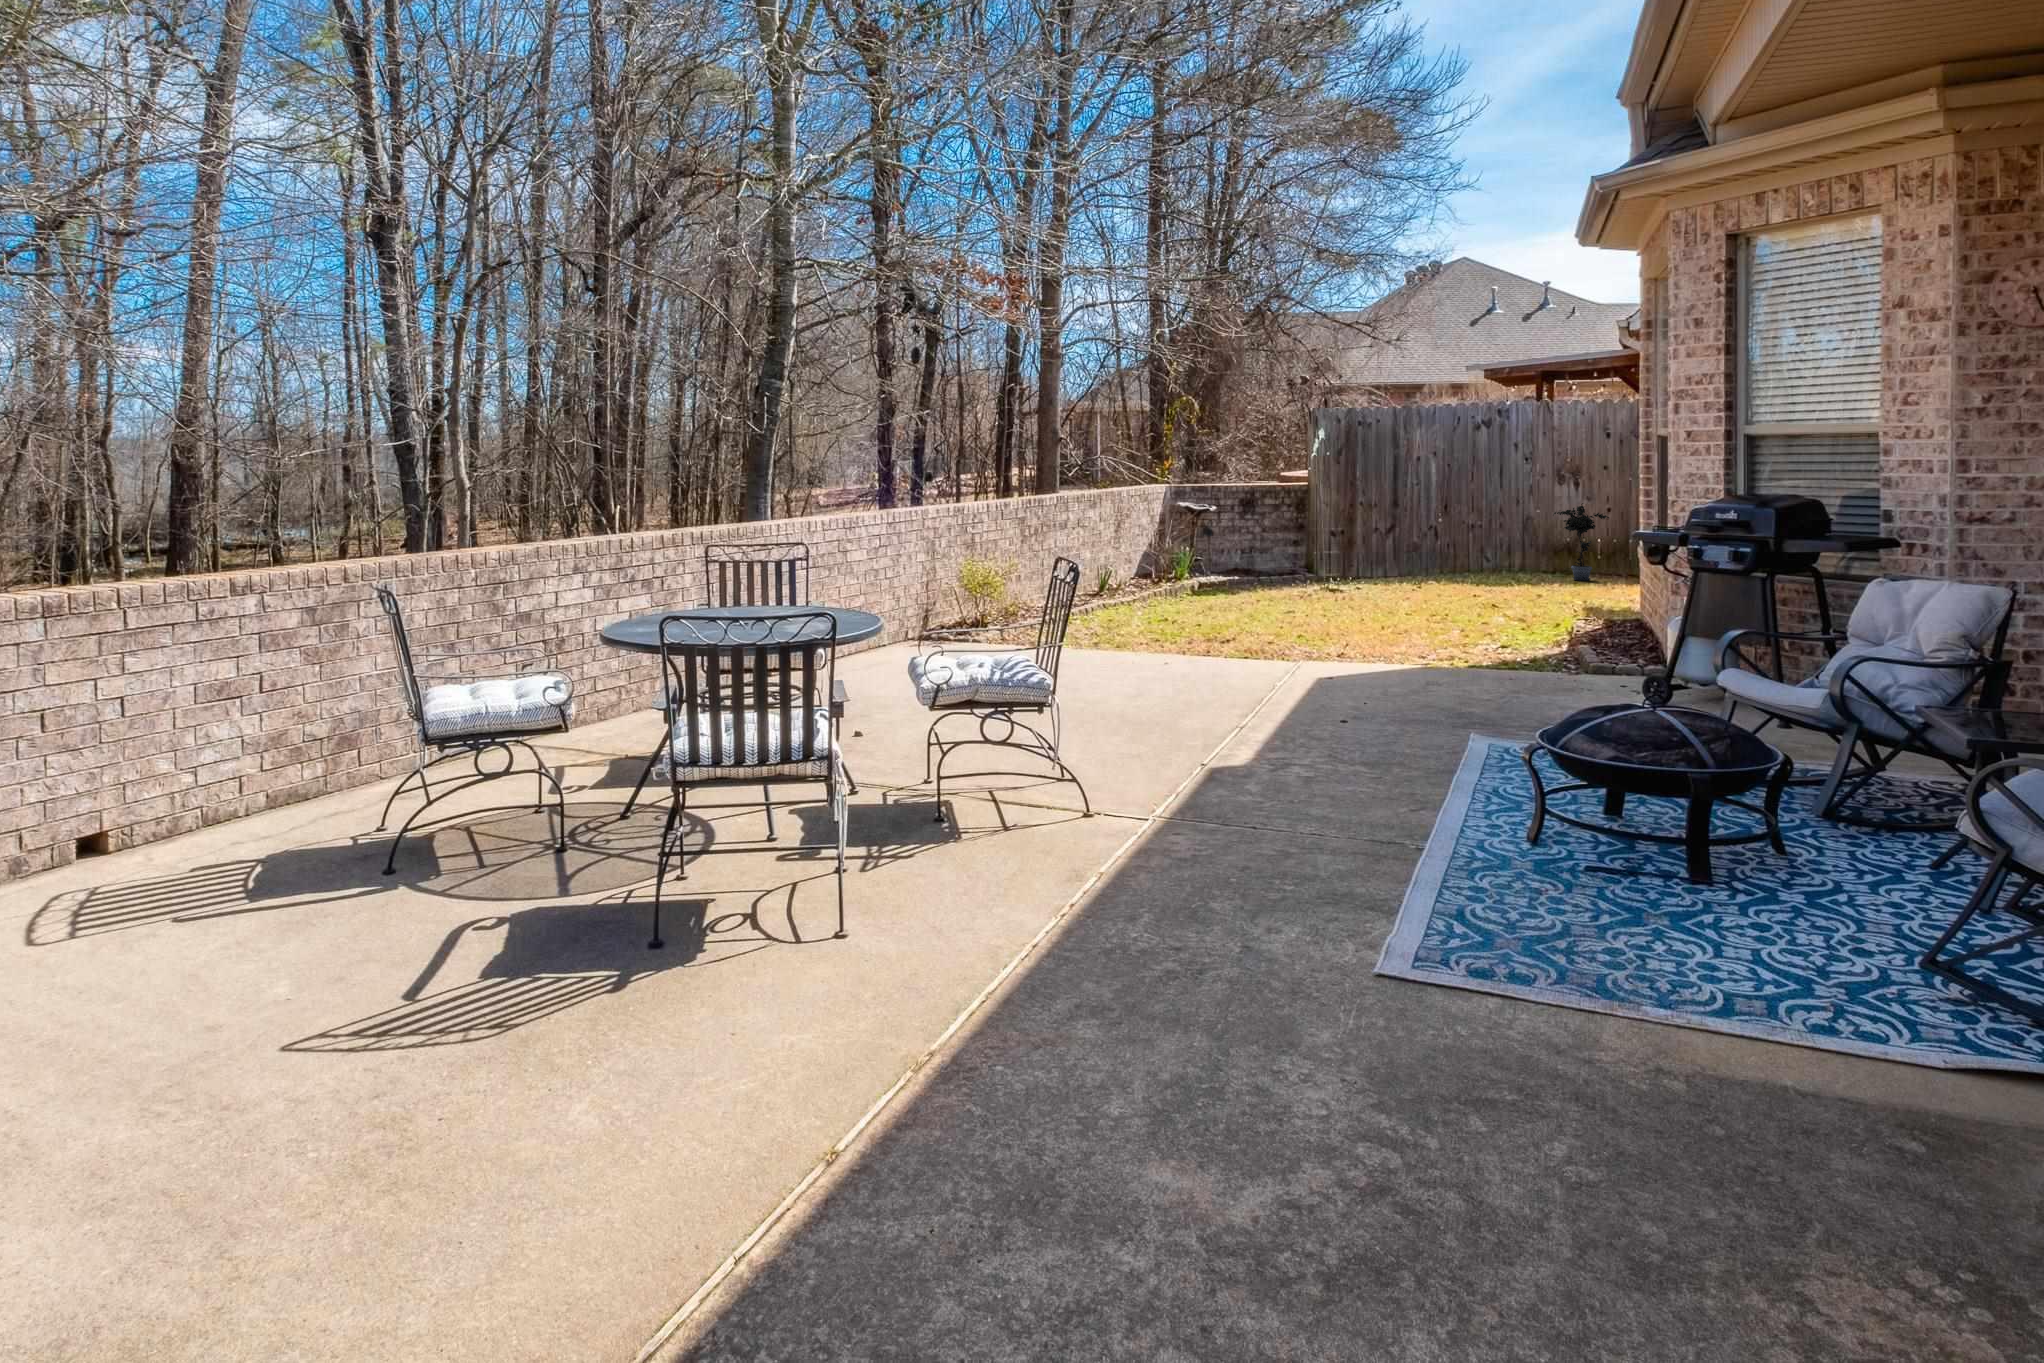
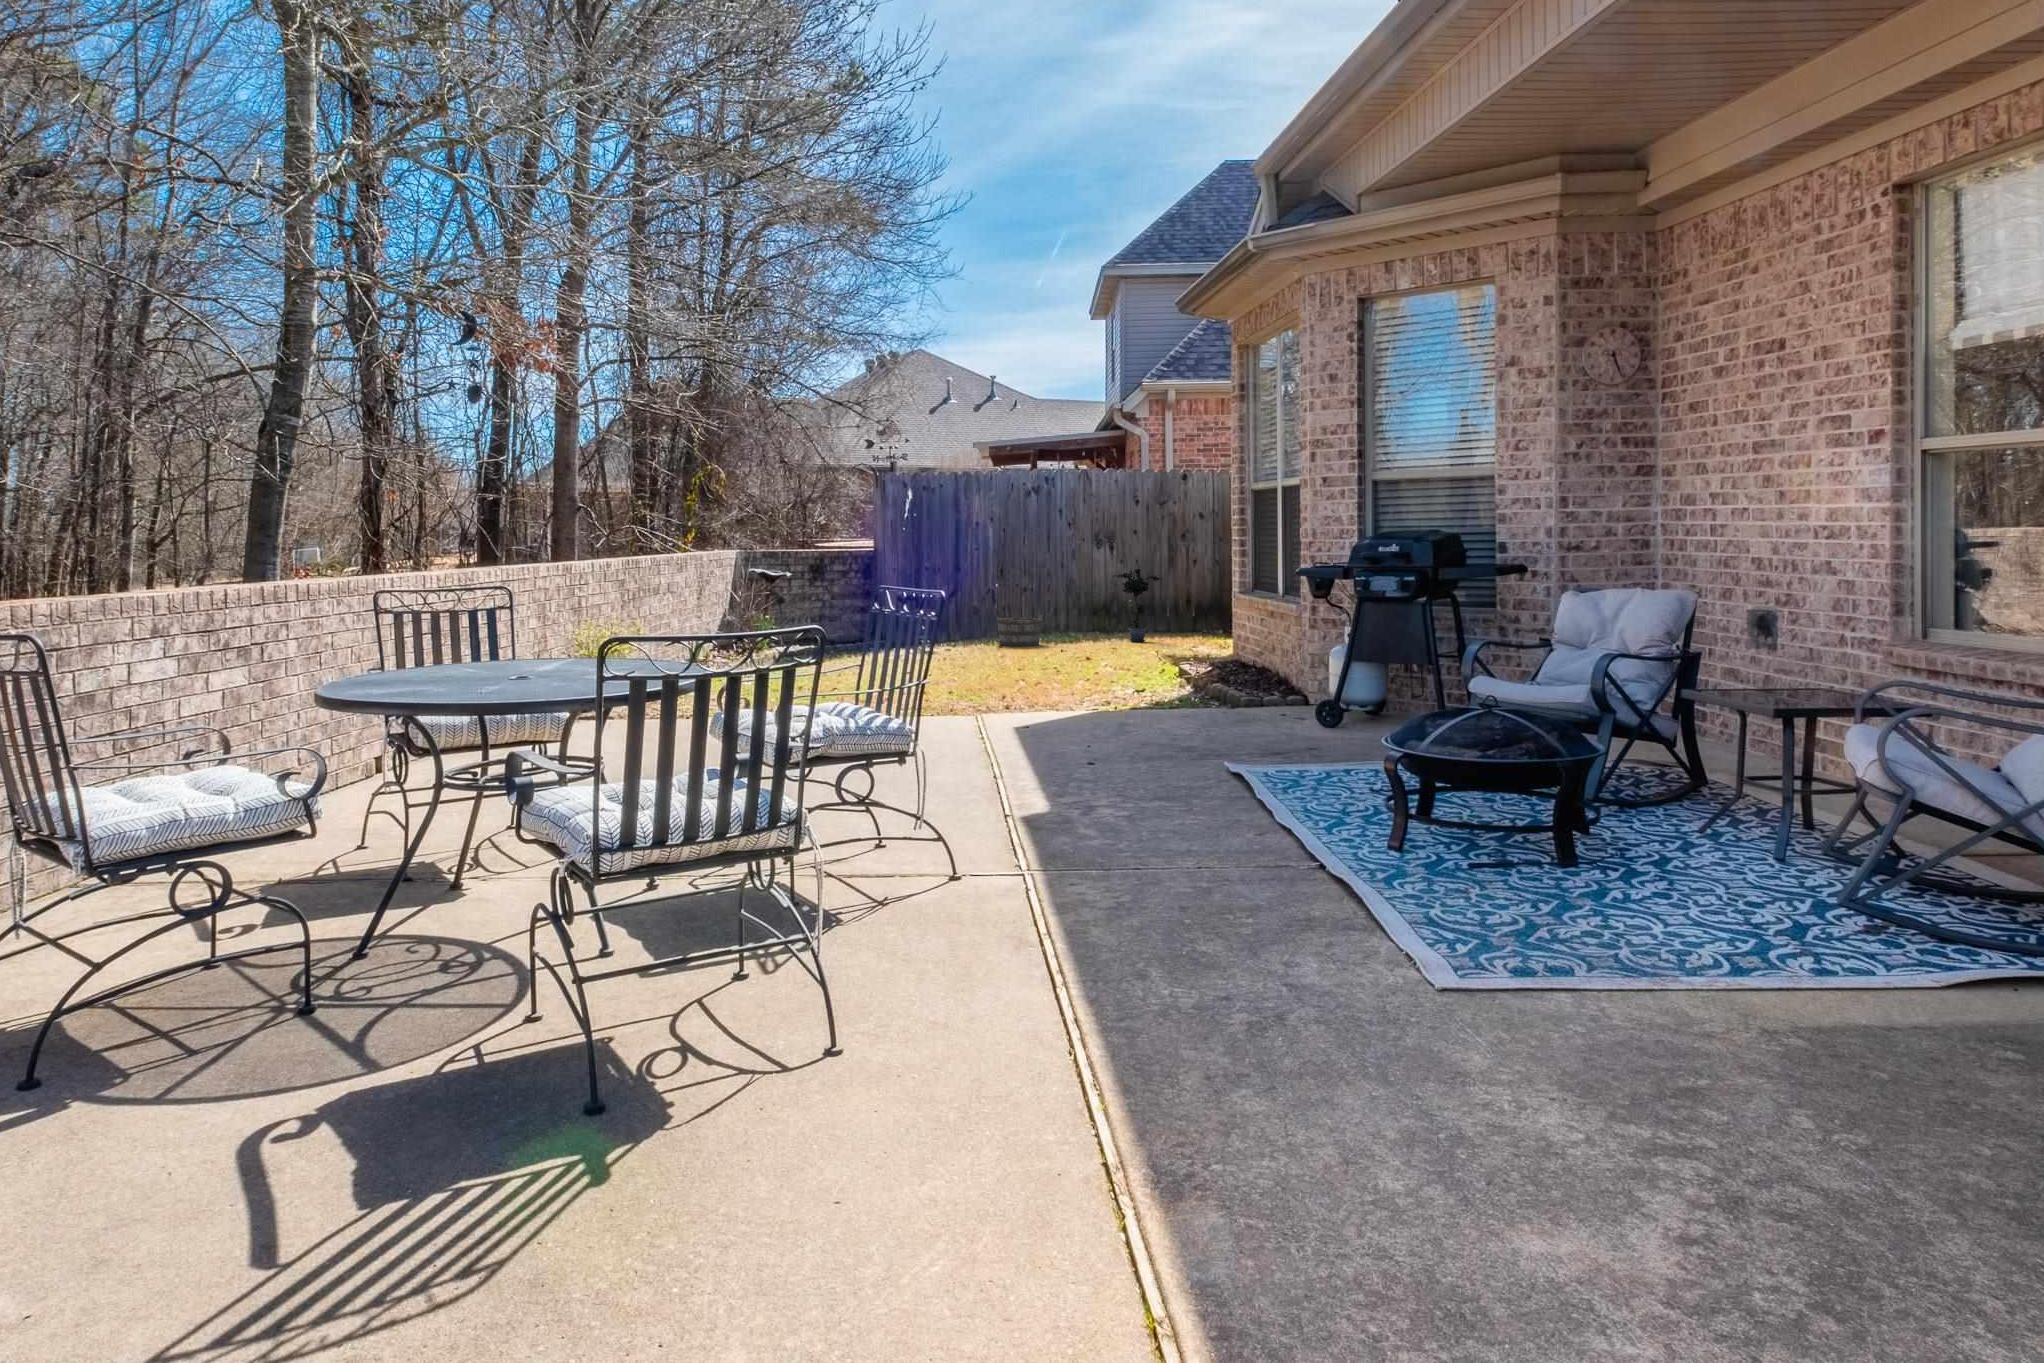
bucket: none [1422,549,1472,580] -> present [996,615,1043,646]

